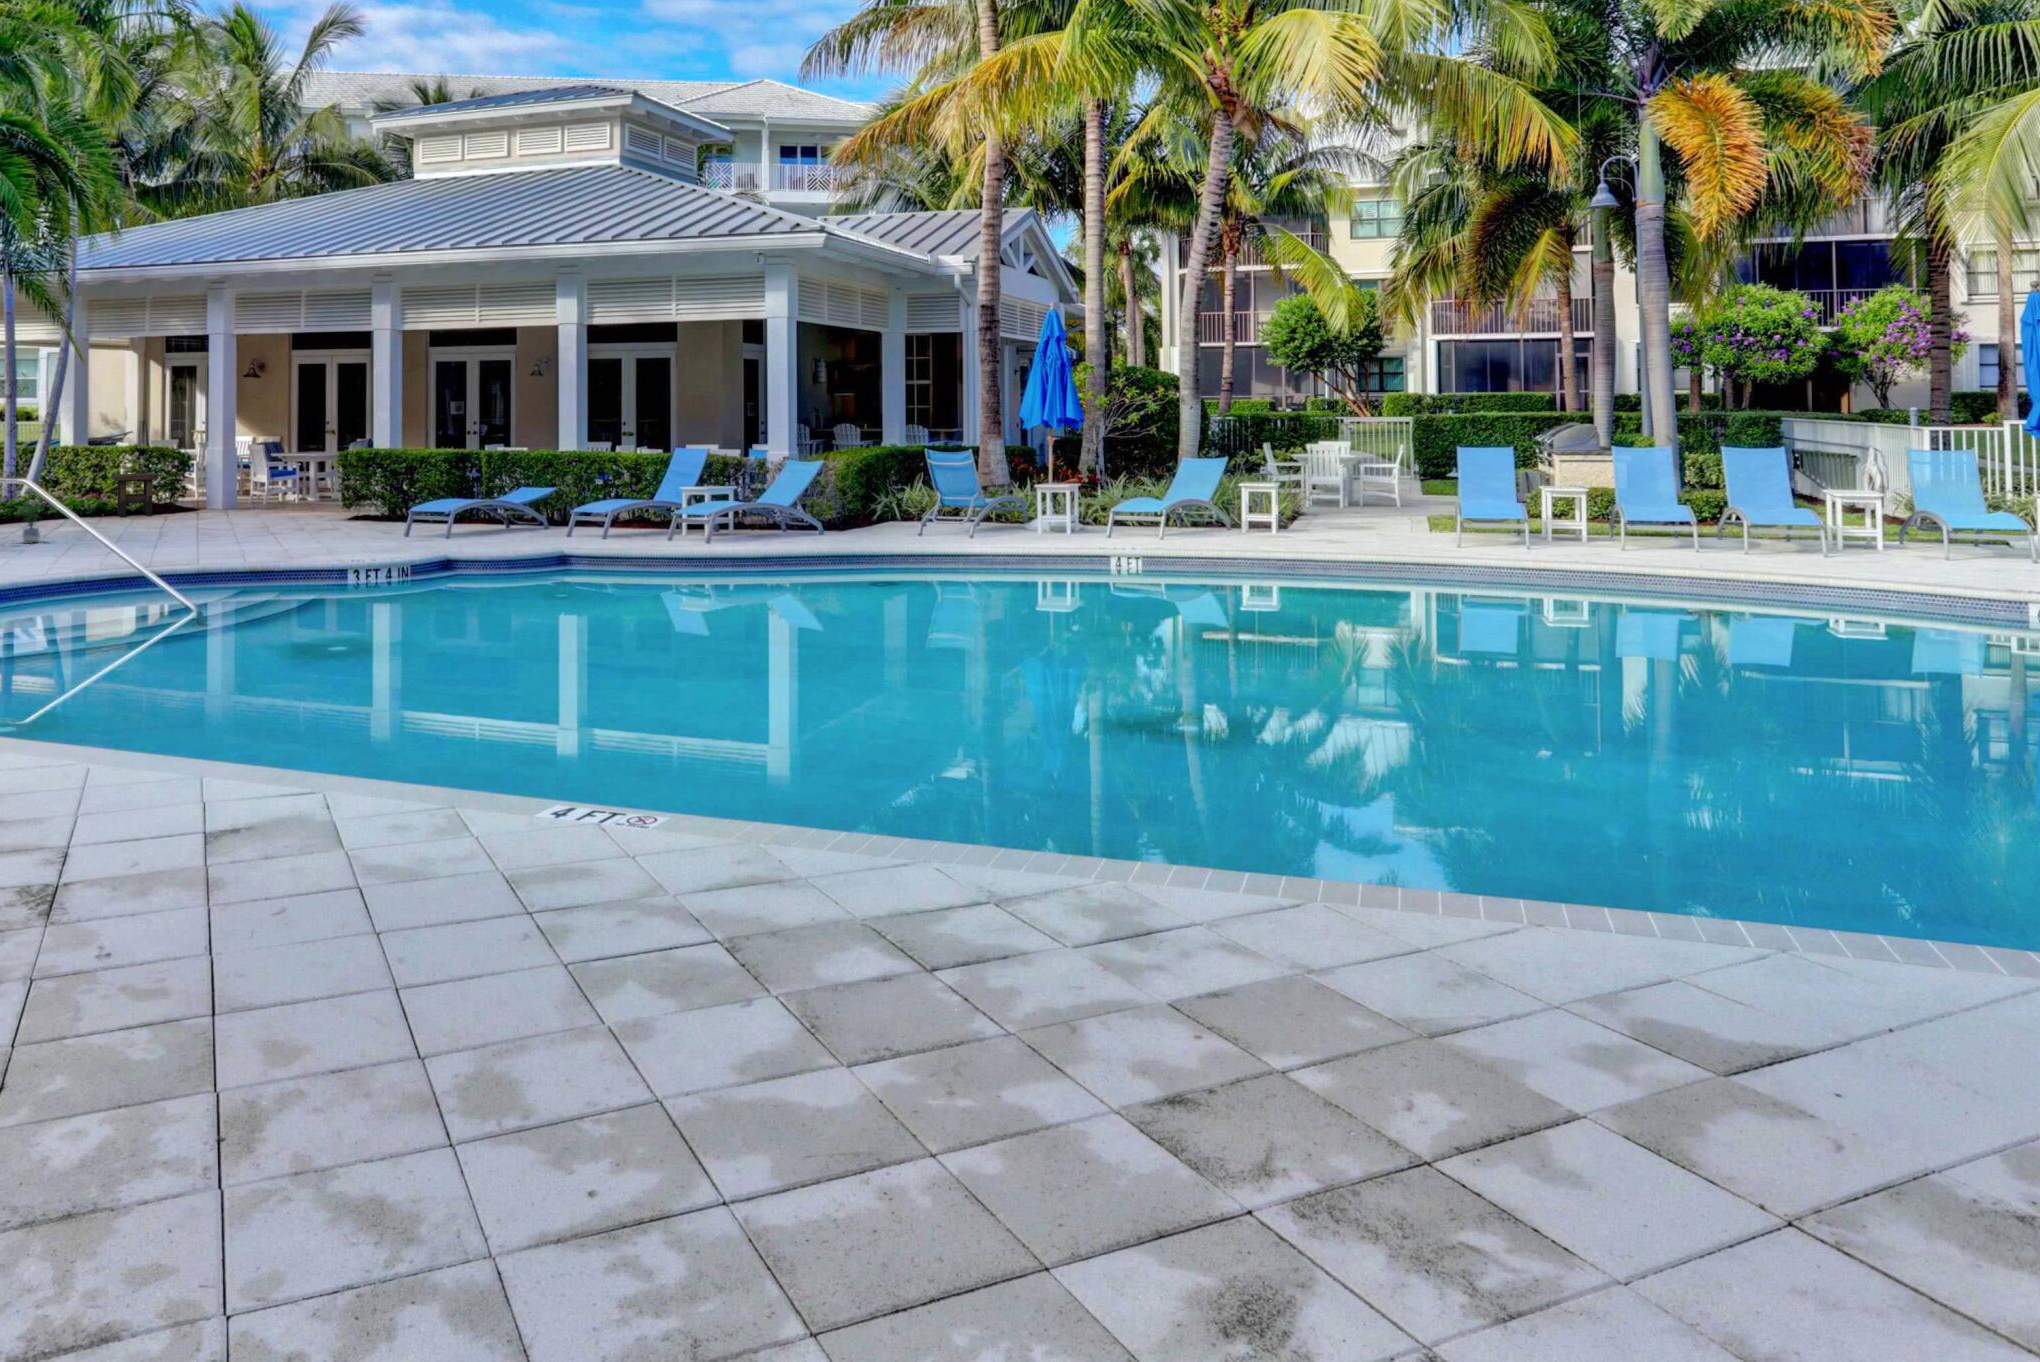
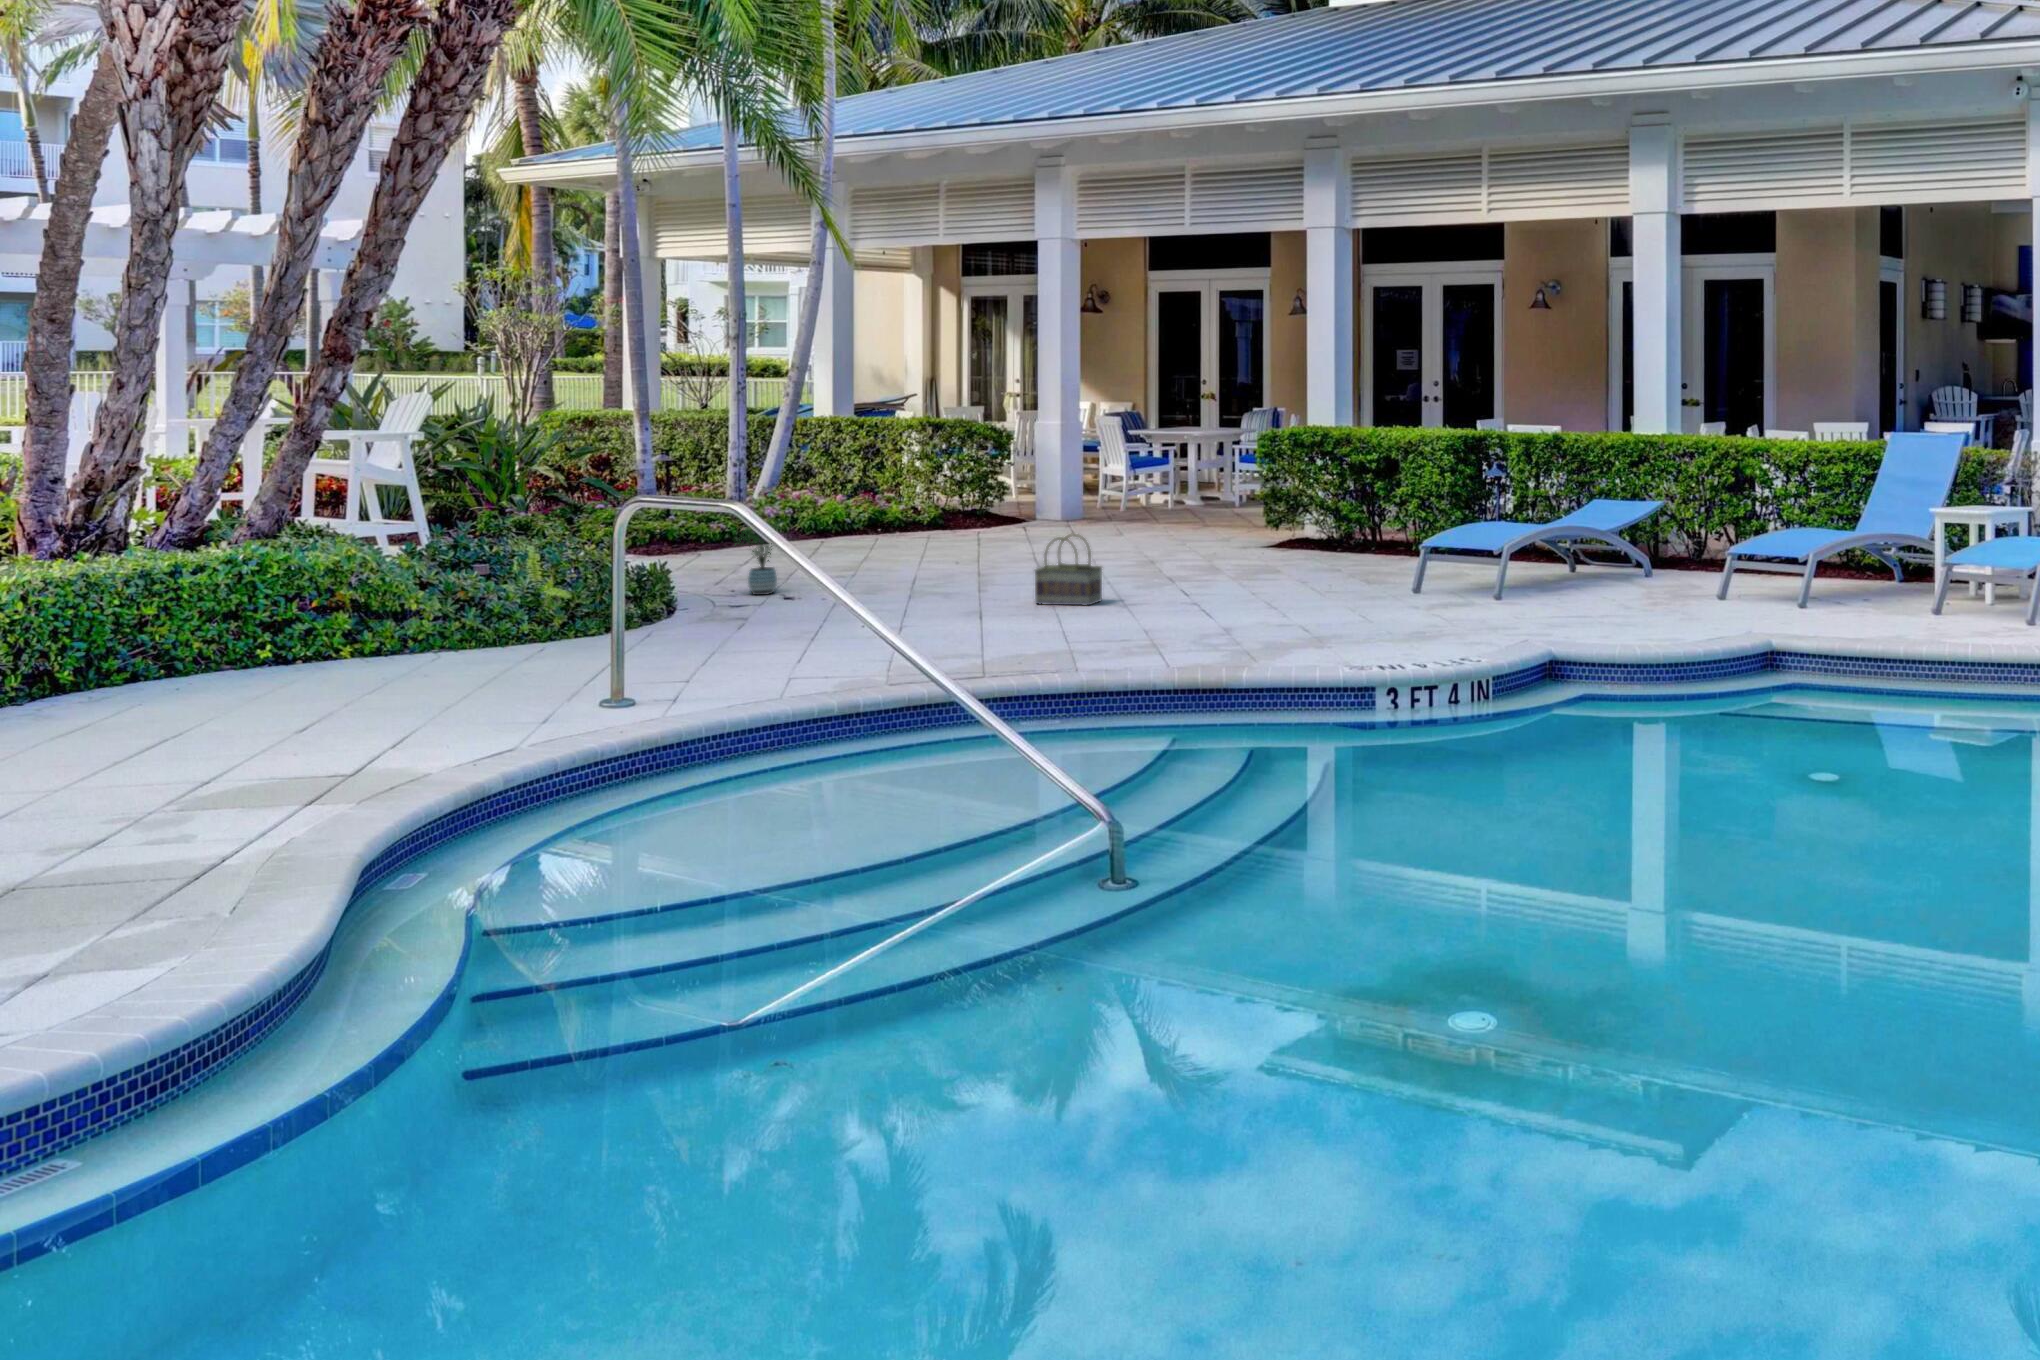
side table: present [112,473,159,517] -> none [892,461,966,534]
basket: none [189,506,229,544] -> present [1035,533,1102,606]

